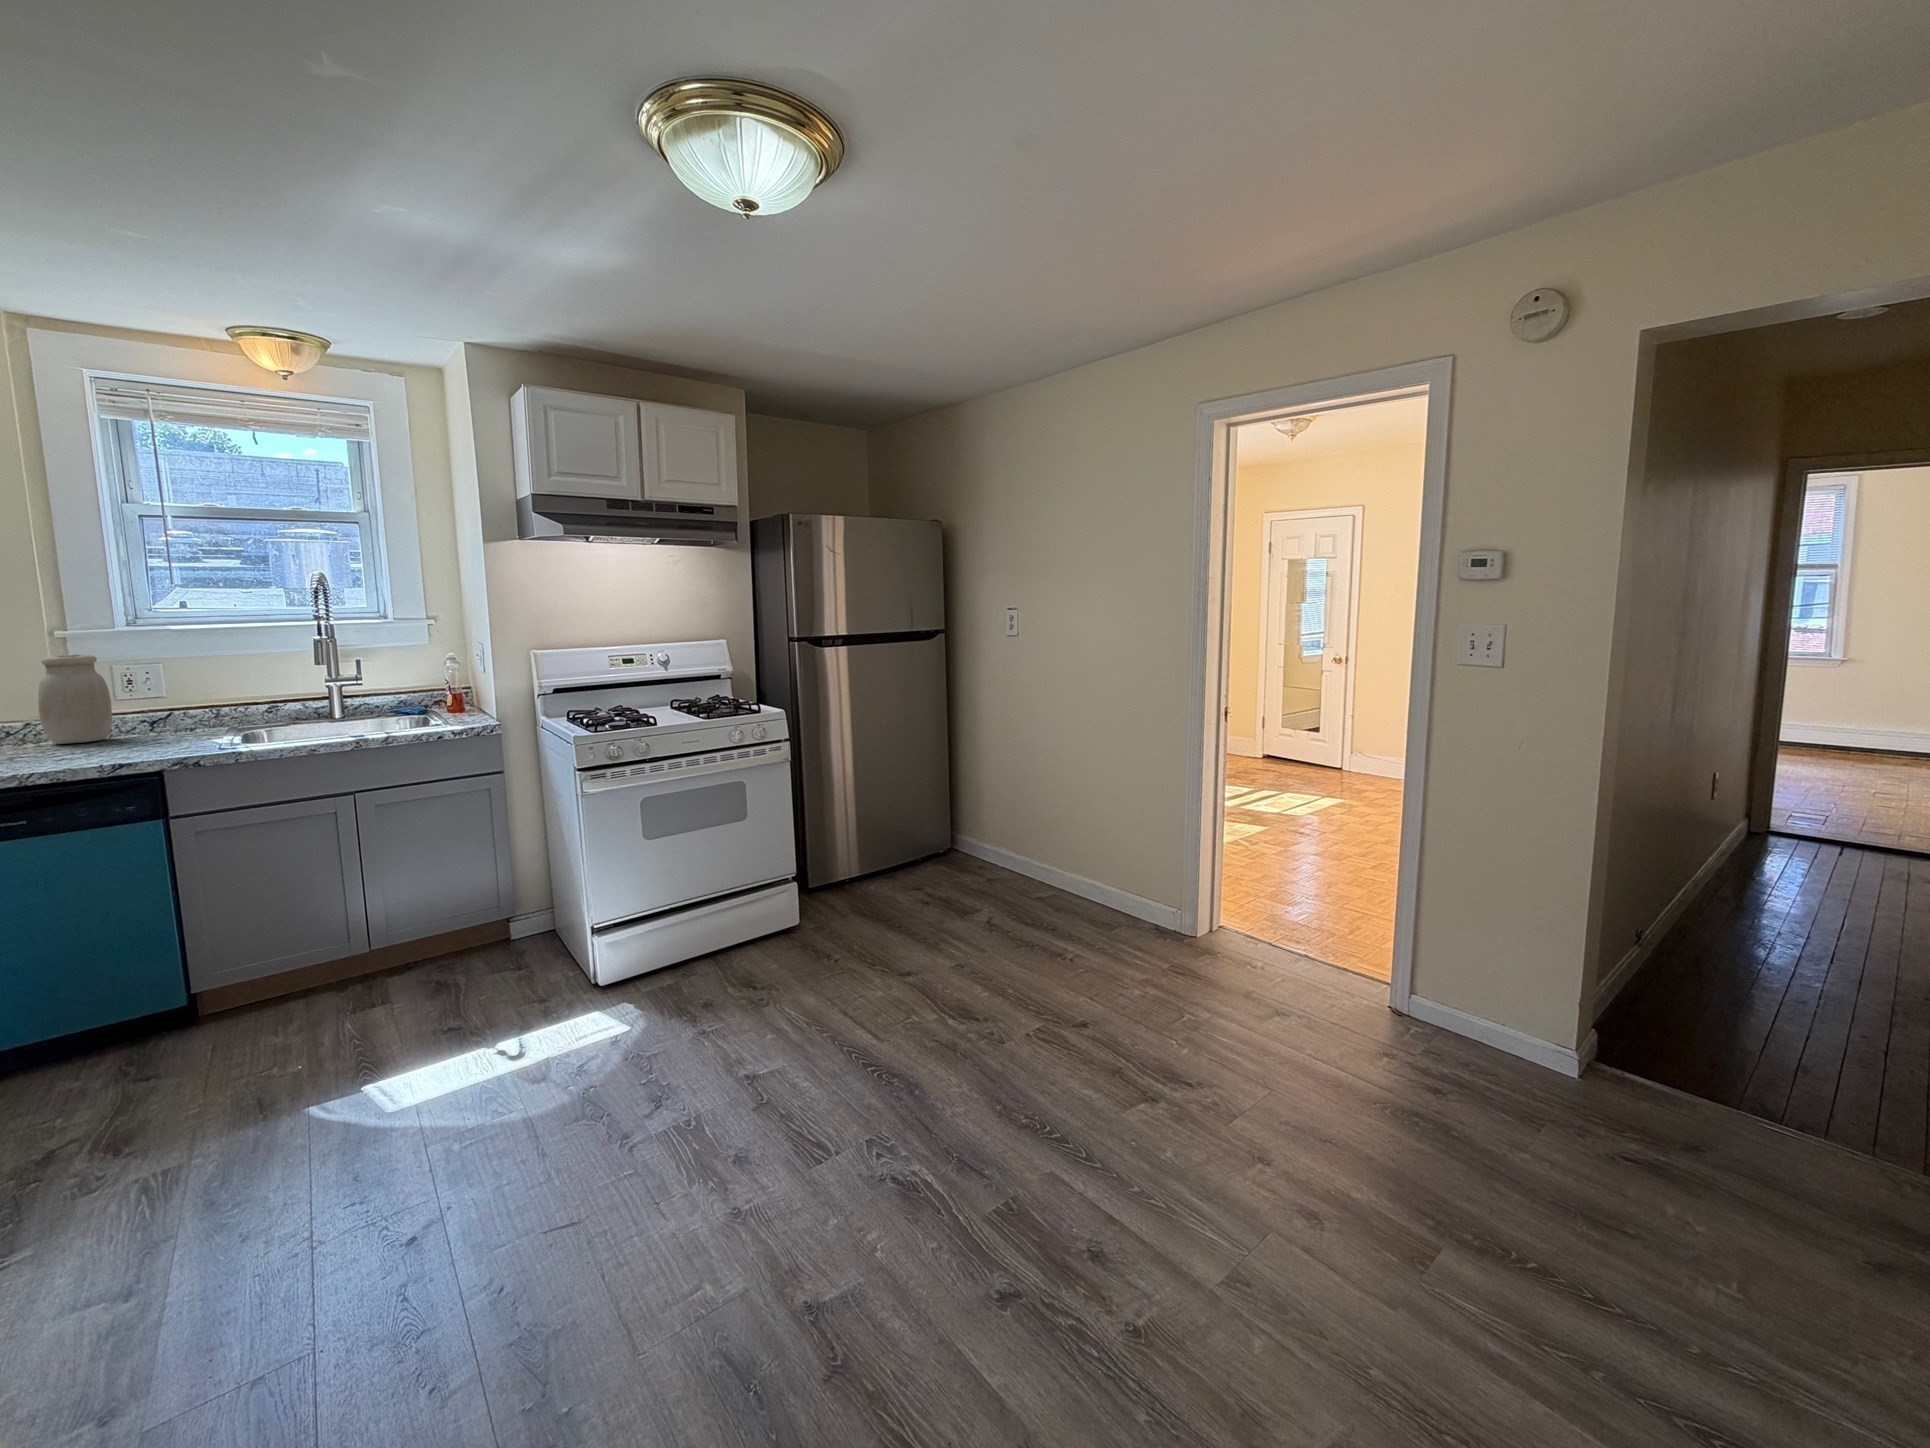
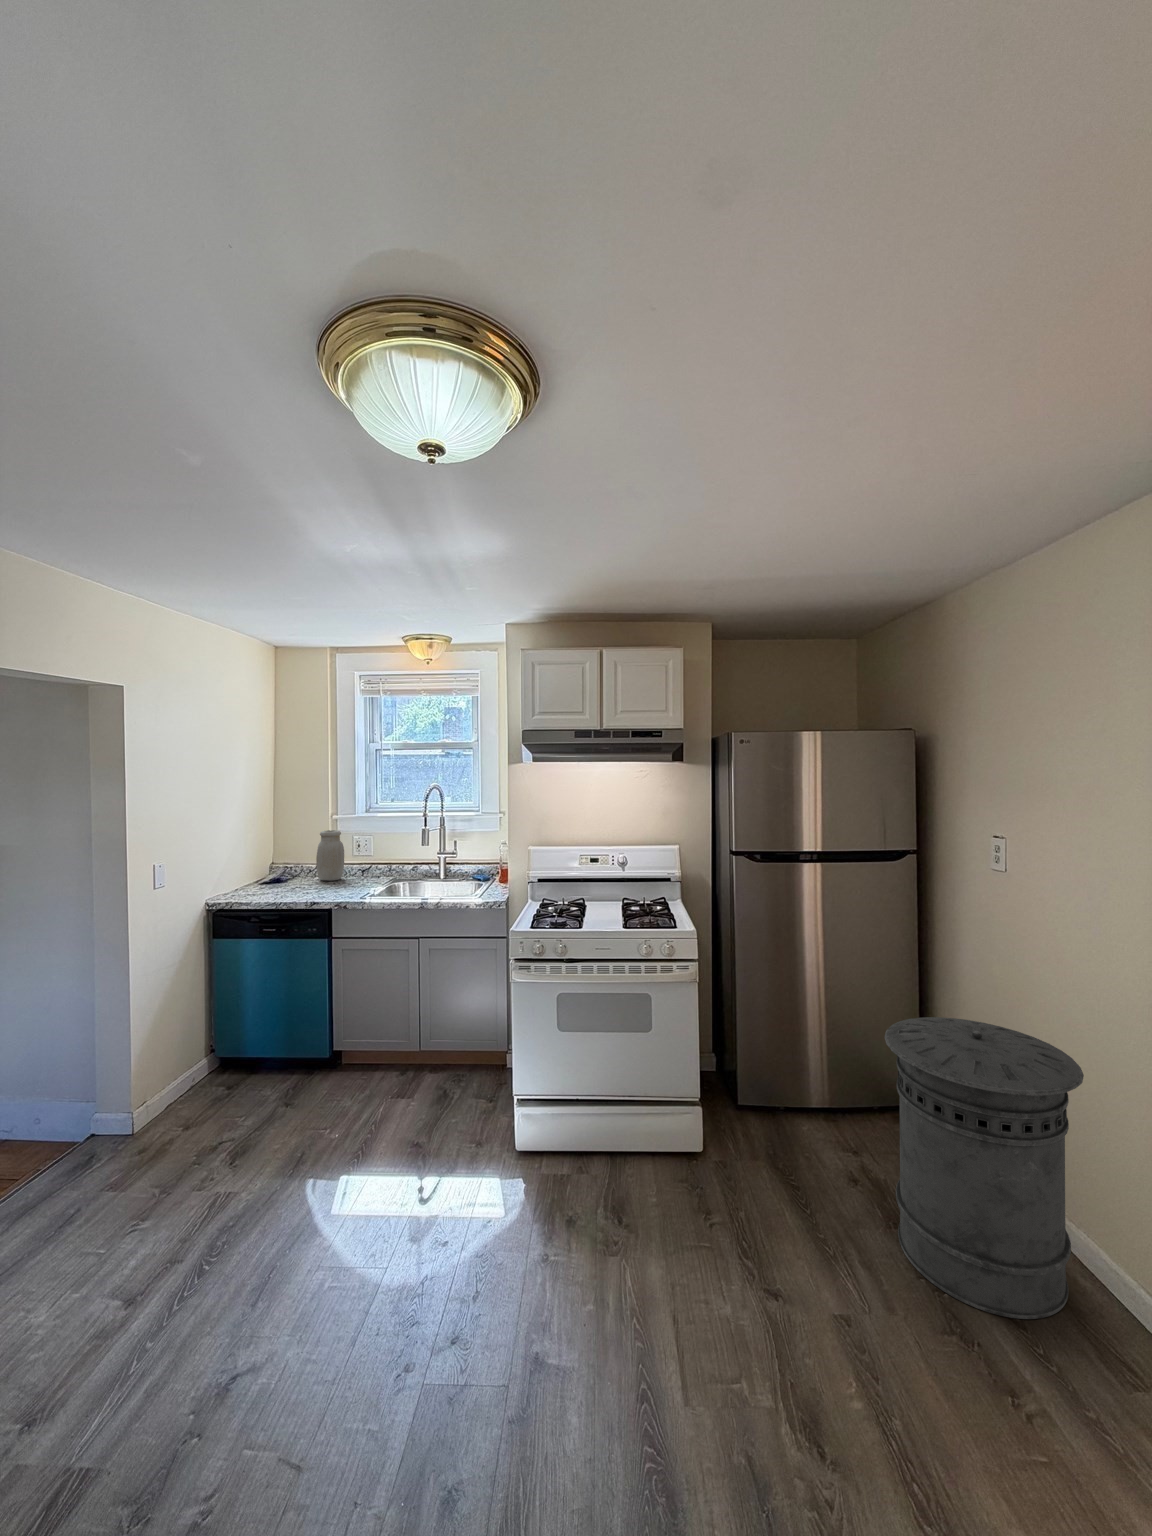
trash can: none [960,746,1085,932] -> present [885,1017,1084,1319]

